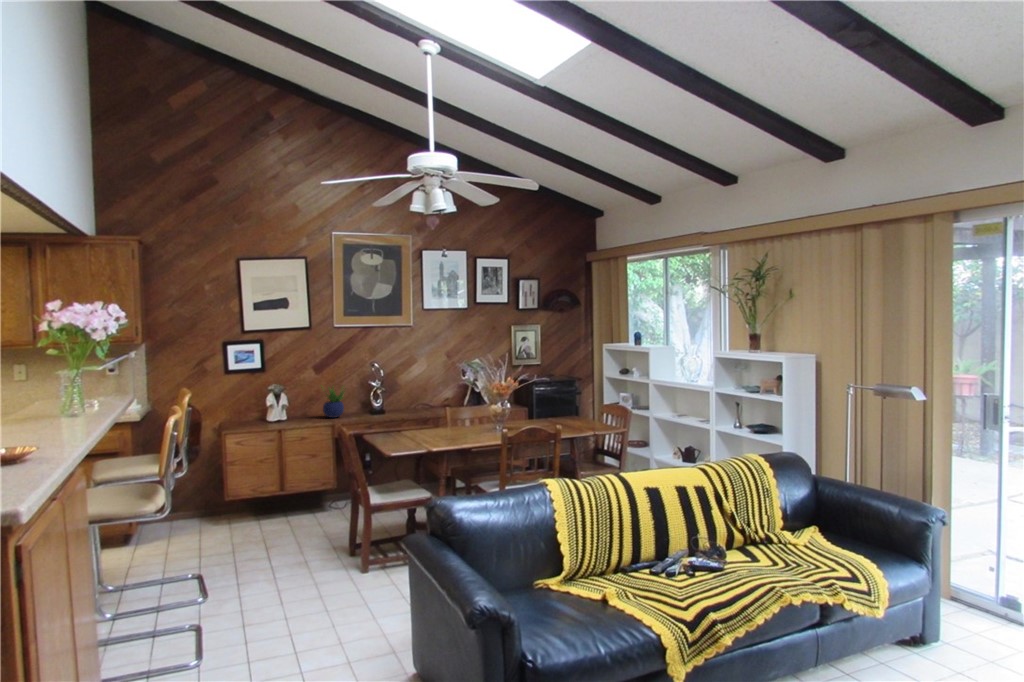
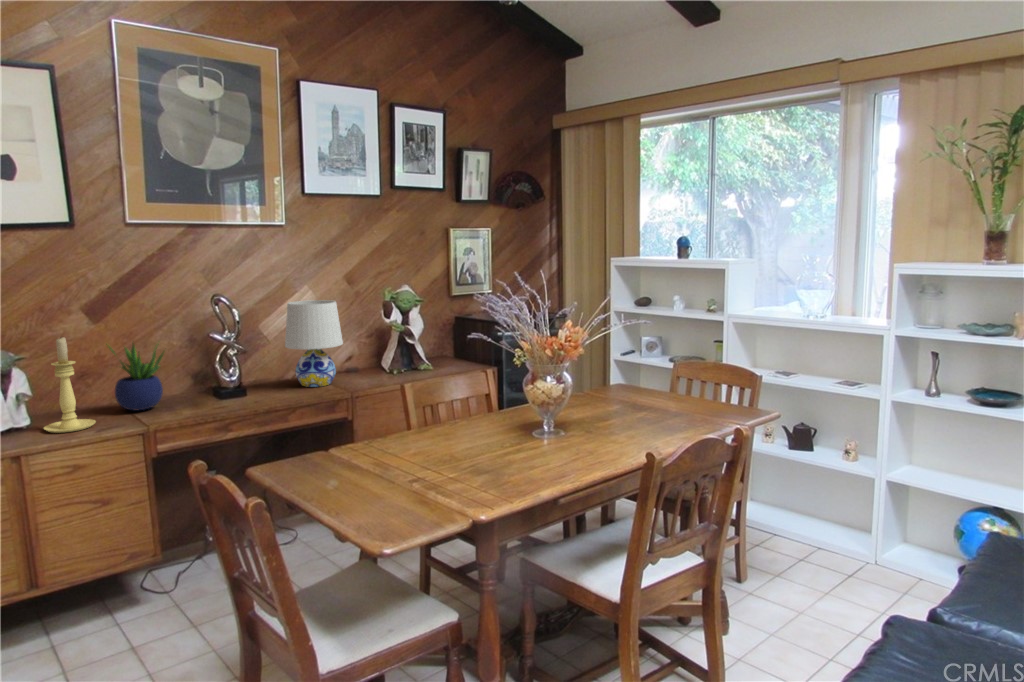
table lamp: none [406,366,436,412] -> present [285,300,343,387]
candle holder: none [291,380,313,424] -> present [44,337,96,433]

